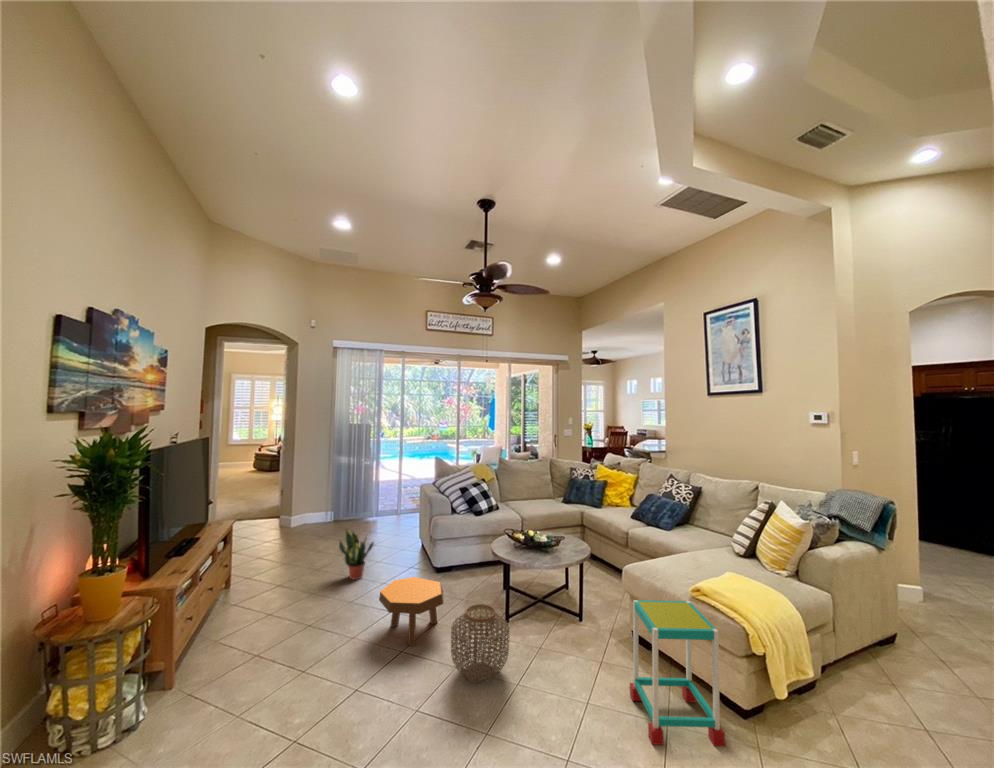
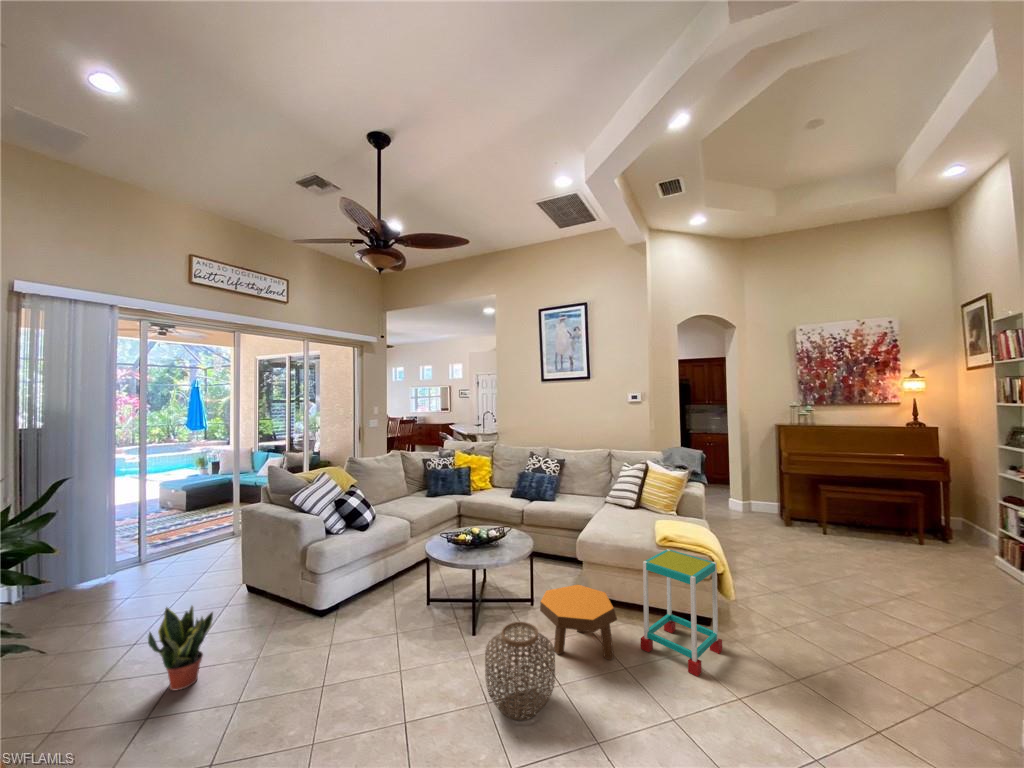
footstool: present [379,577,444,646] -> present [540,585,617,660]

